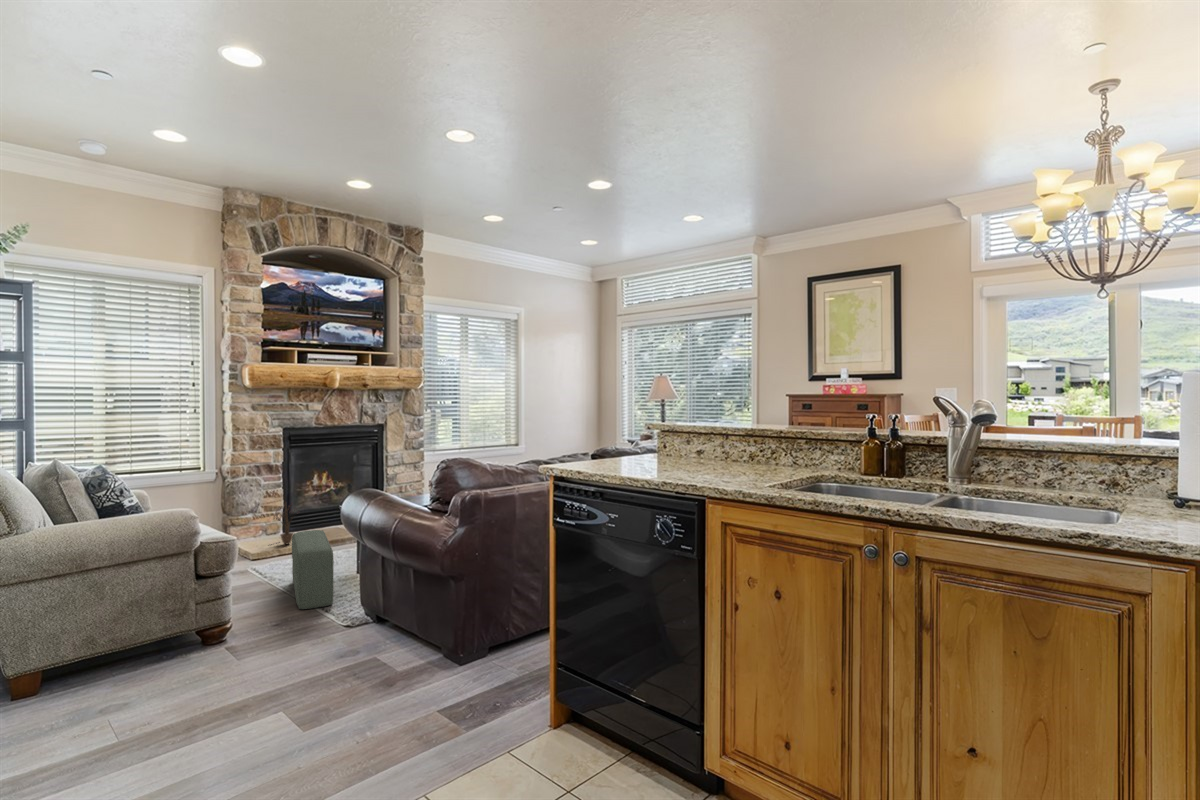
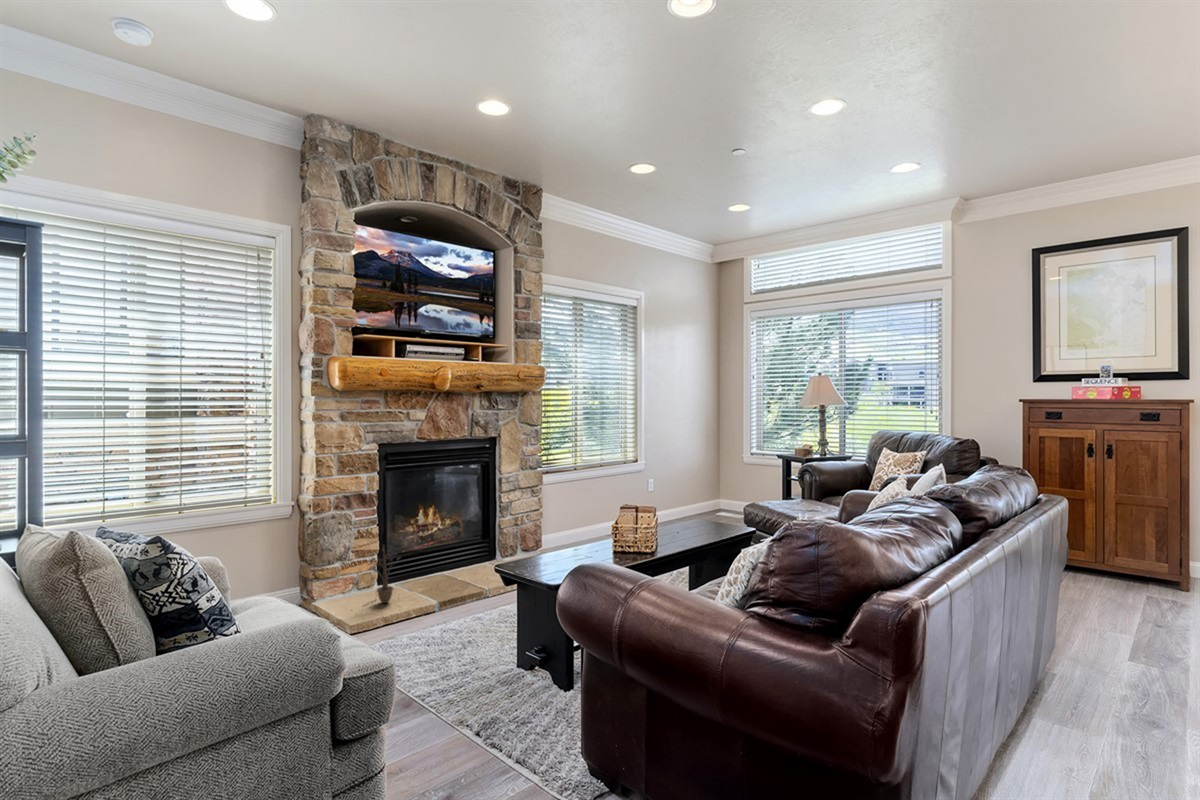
pouf: present [292,530,334,609] -> none [426,605,513,753]

